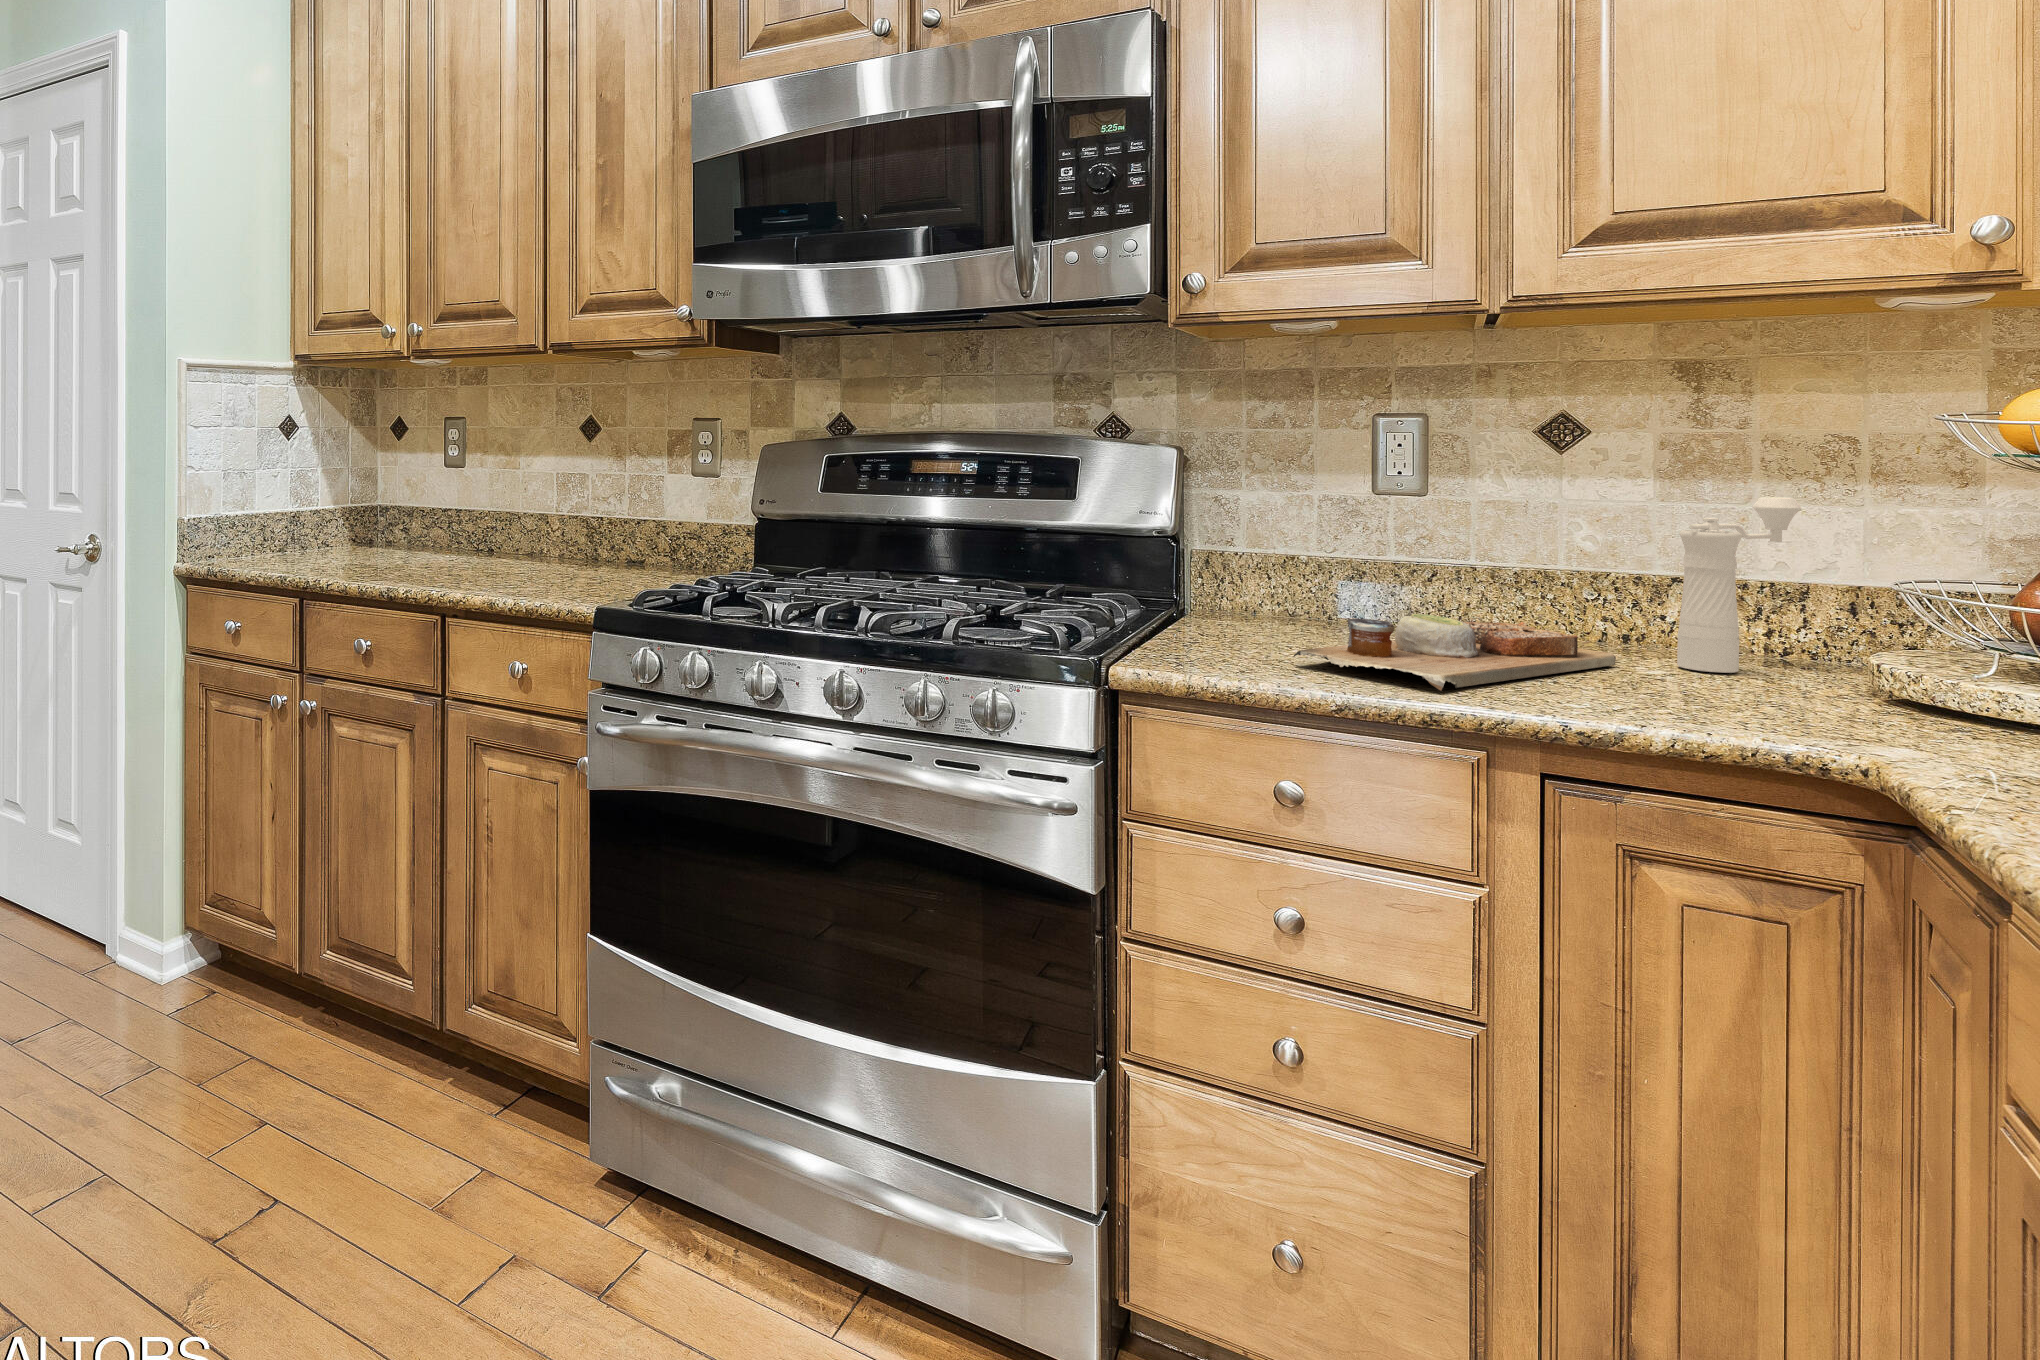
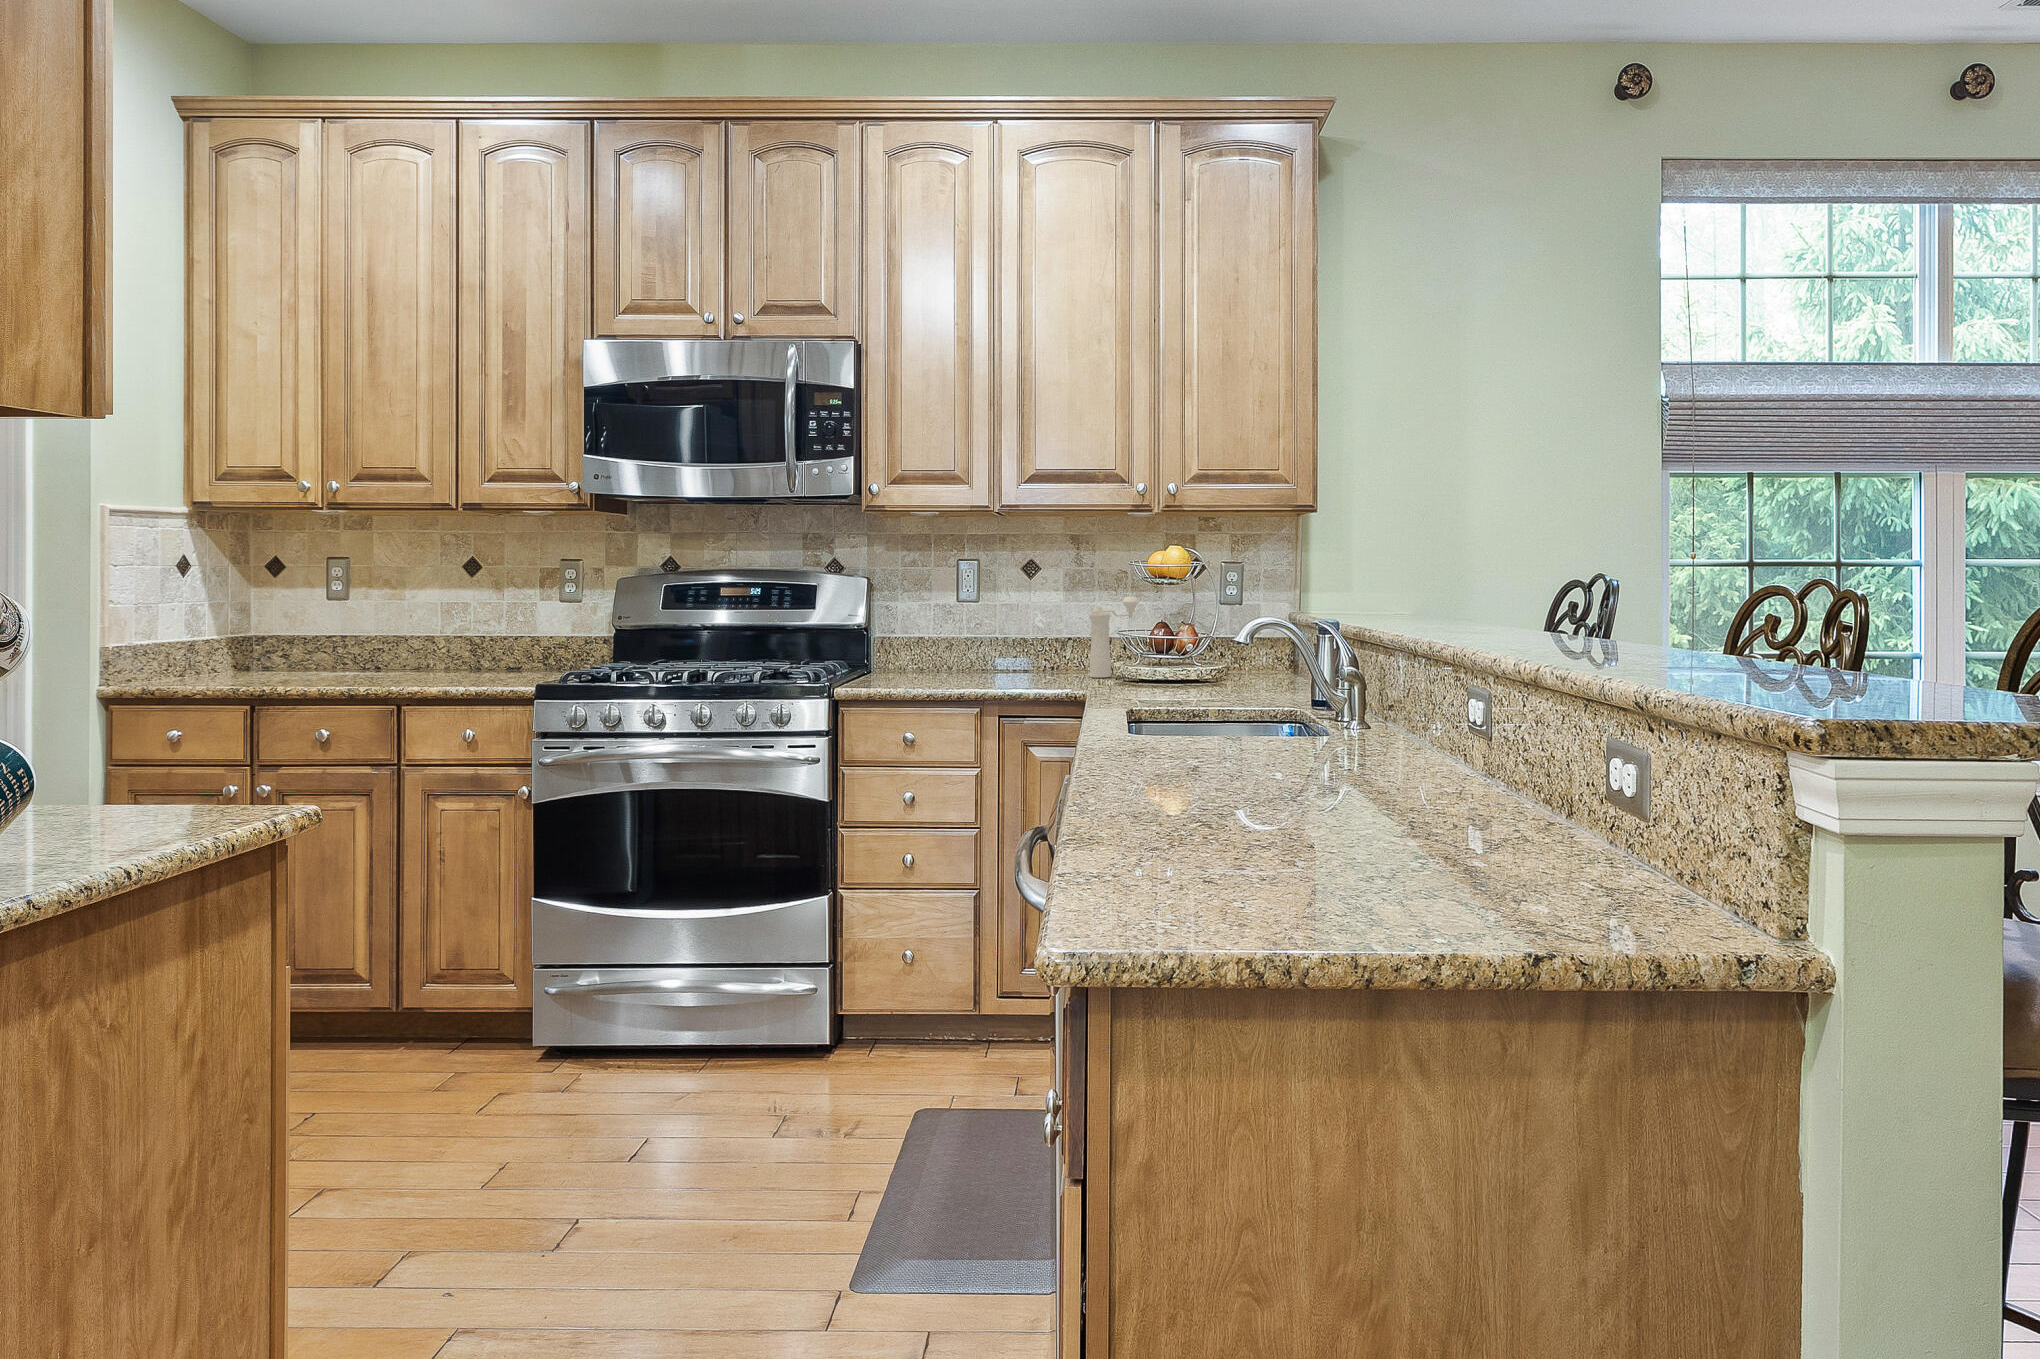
cutting board: present [1294,614,1616,690] -> none [921,658,1064,687]

